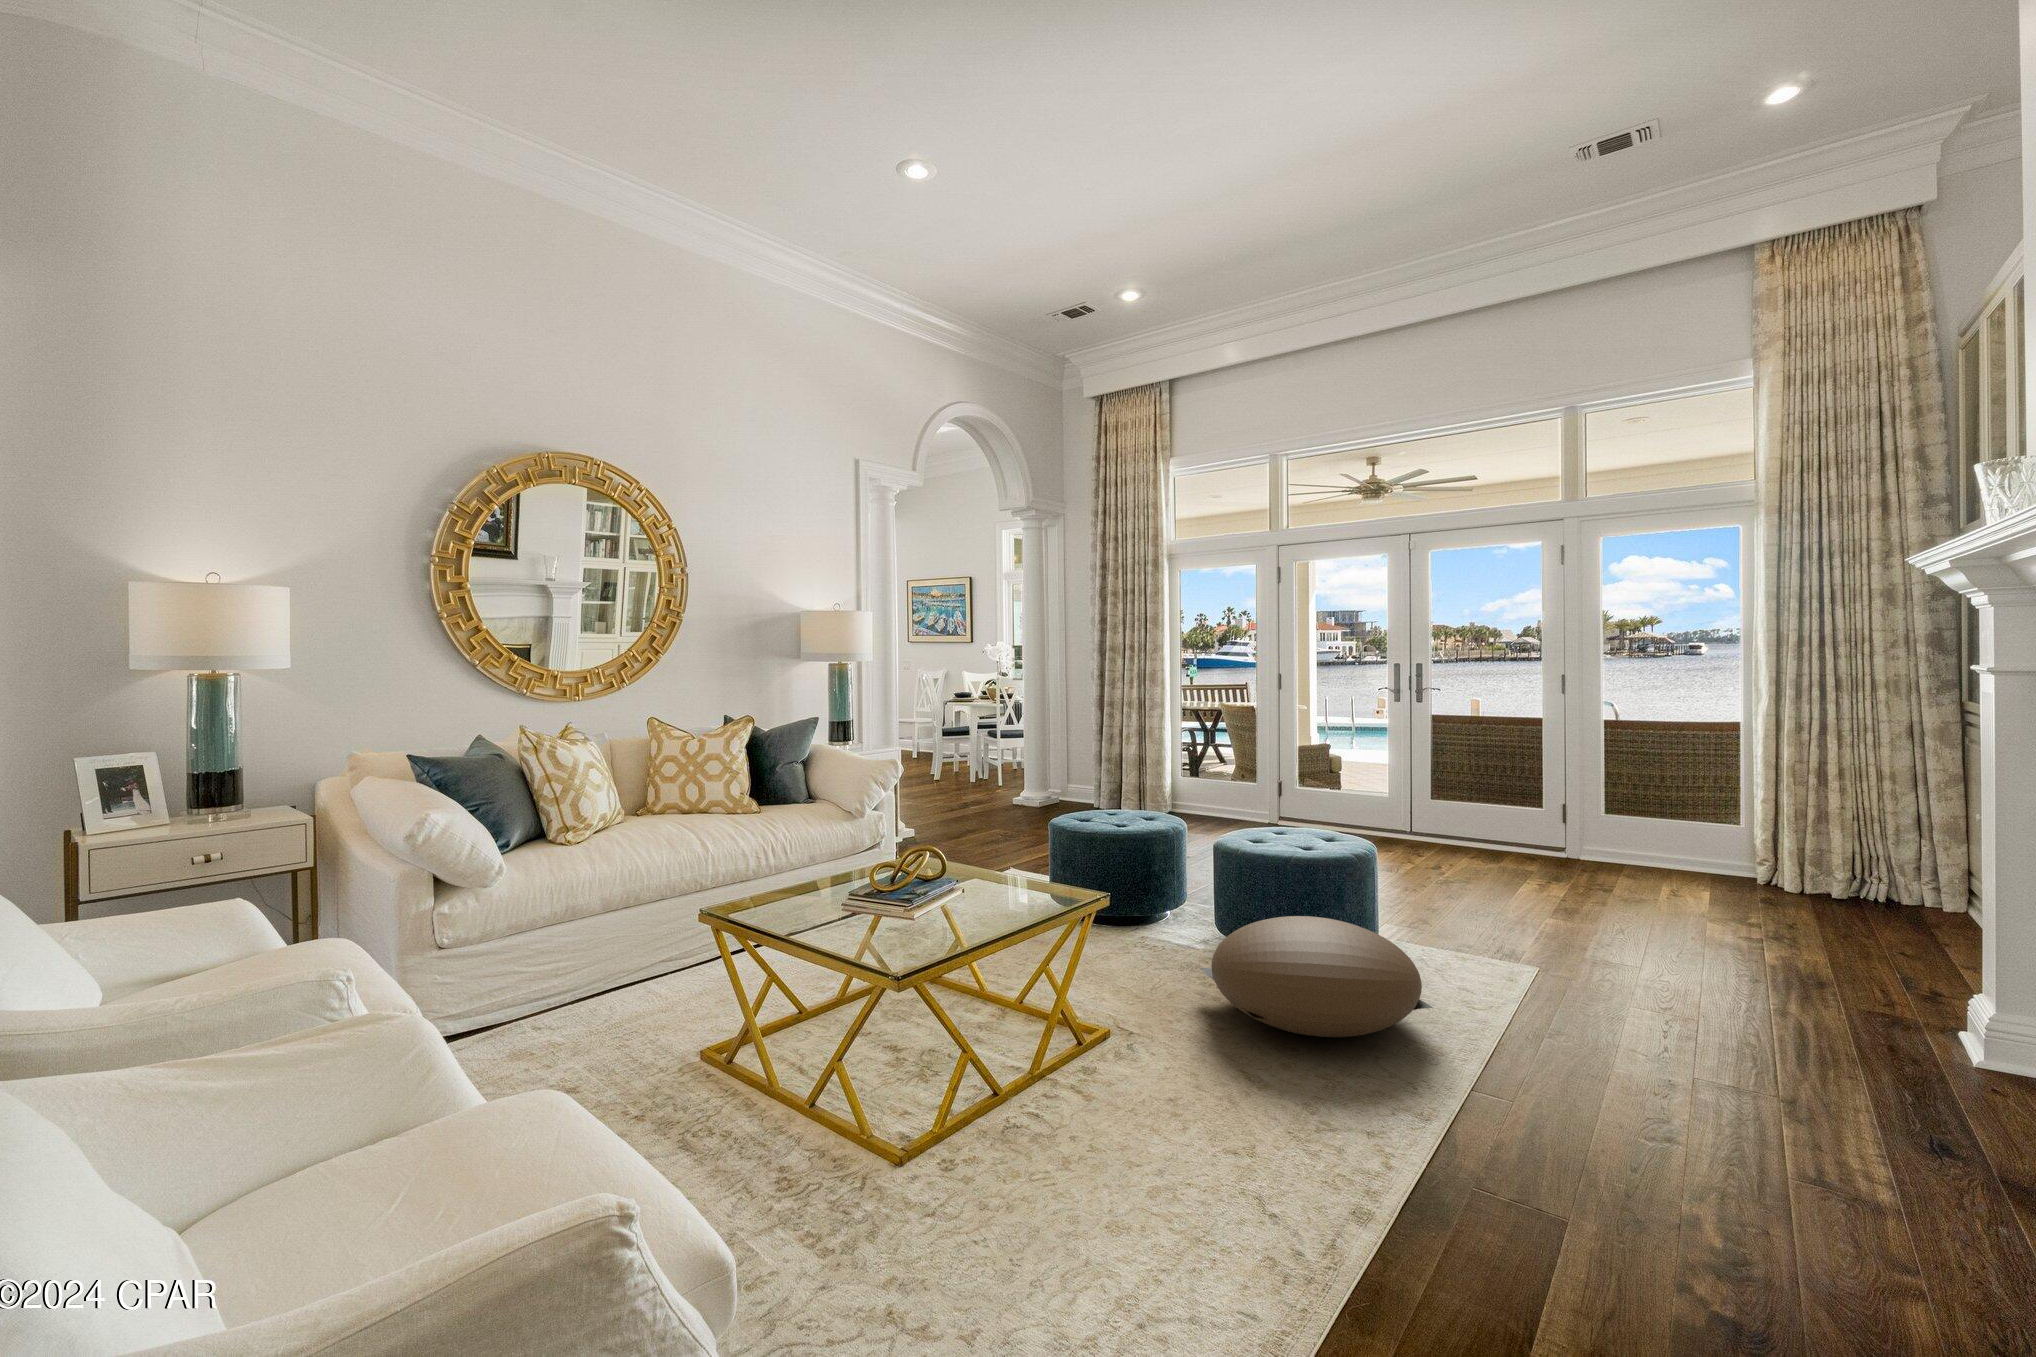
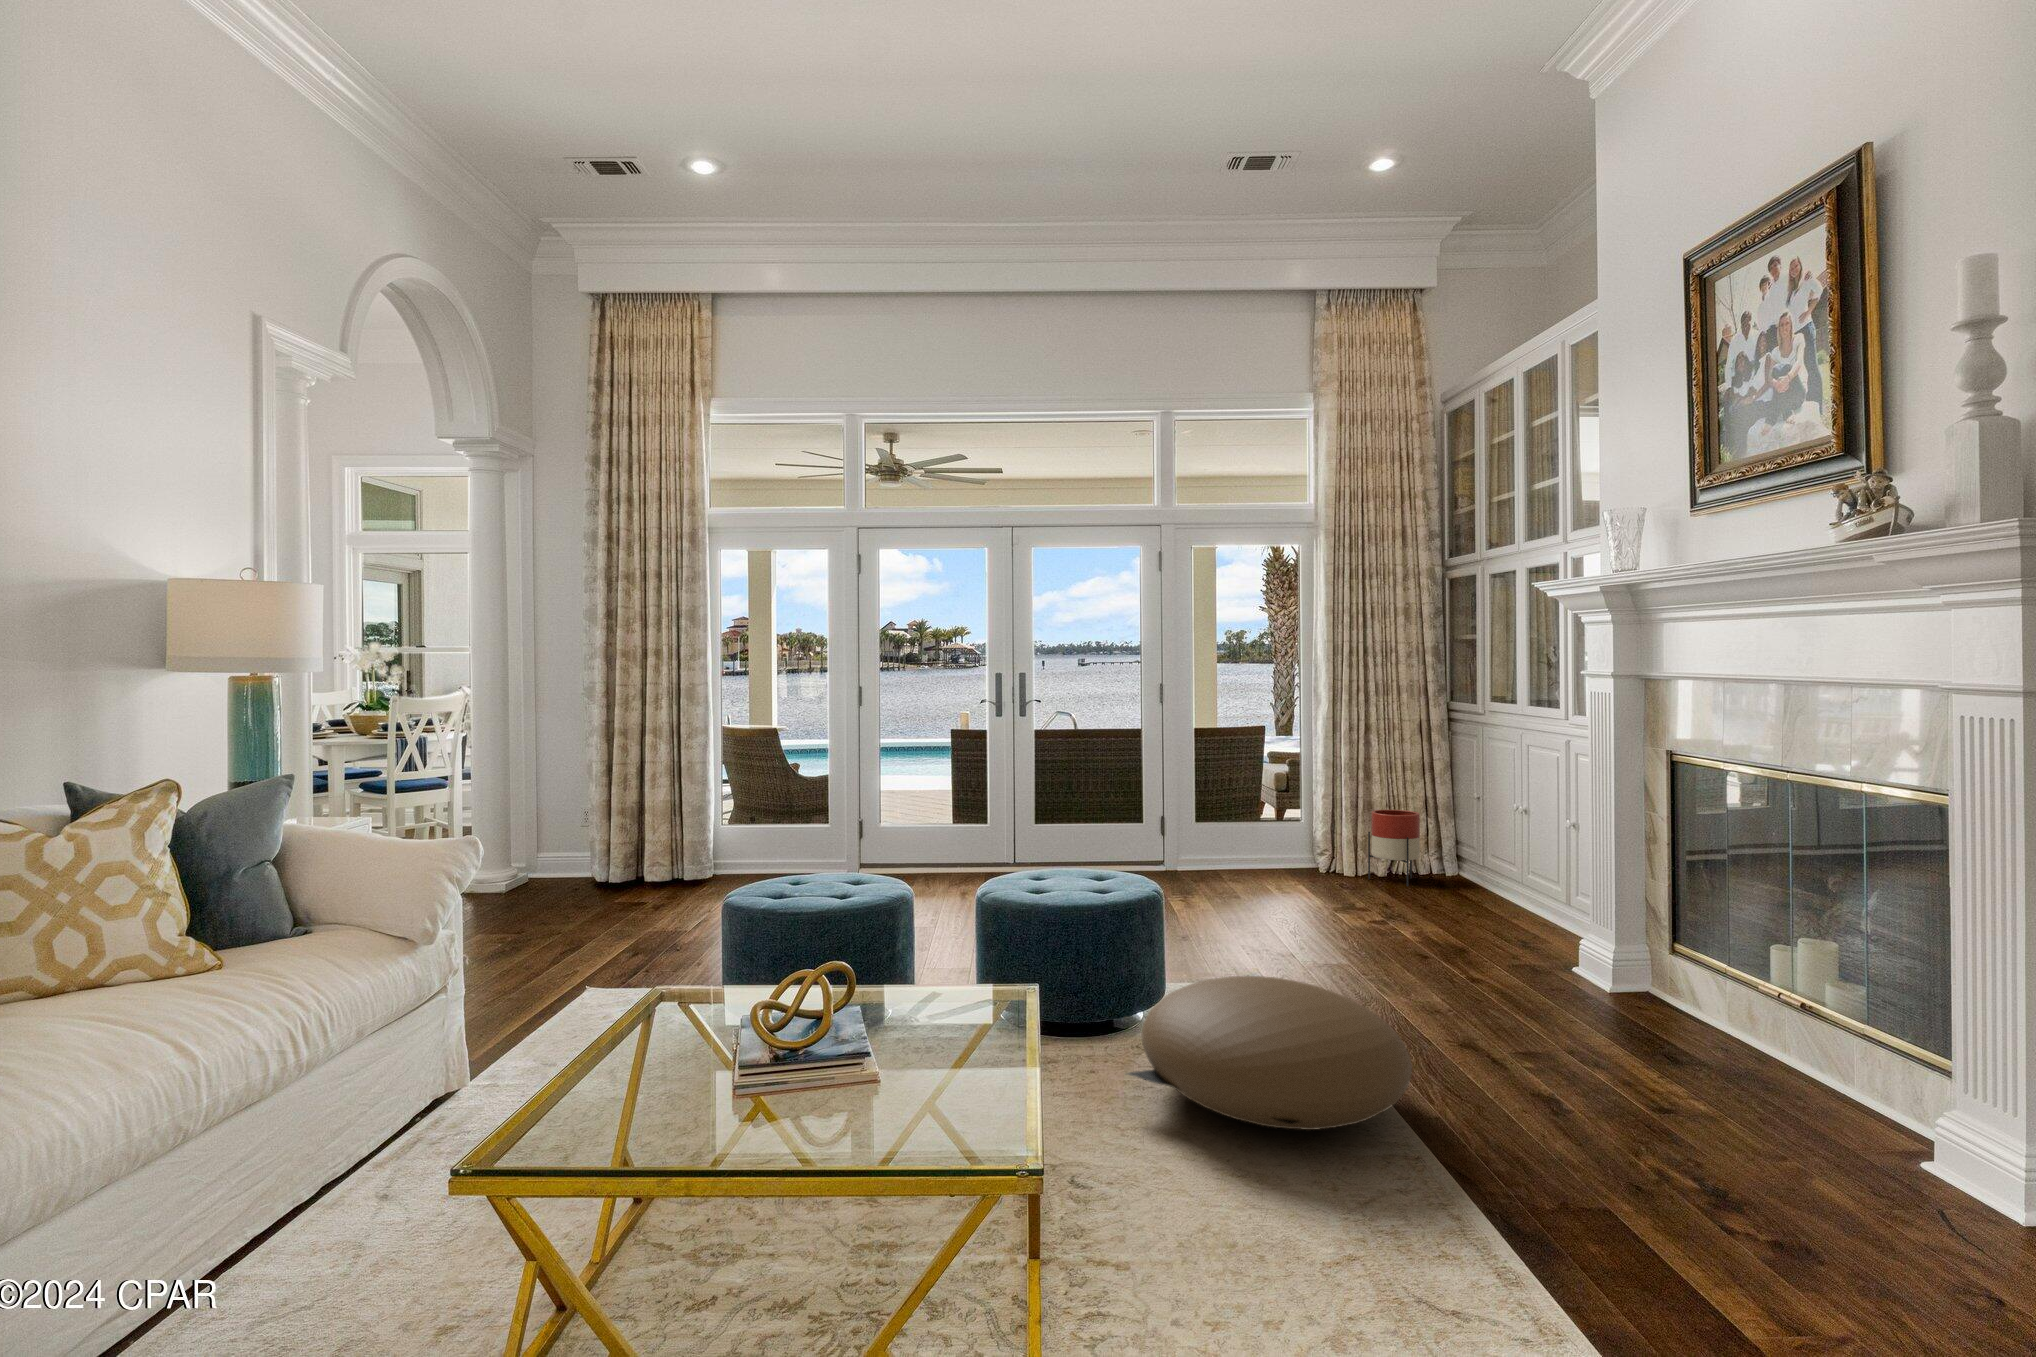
planter: none [1809,822,1881,913] -> present [1368,810,1420,886]

